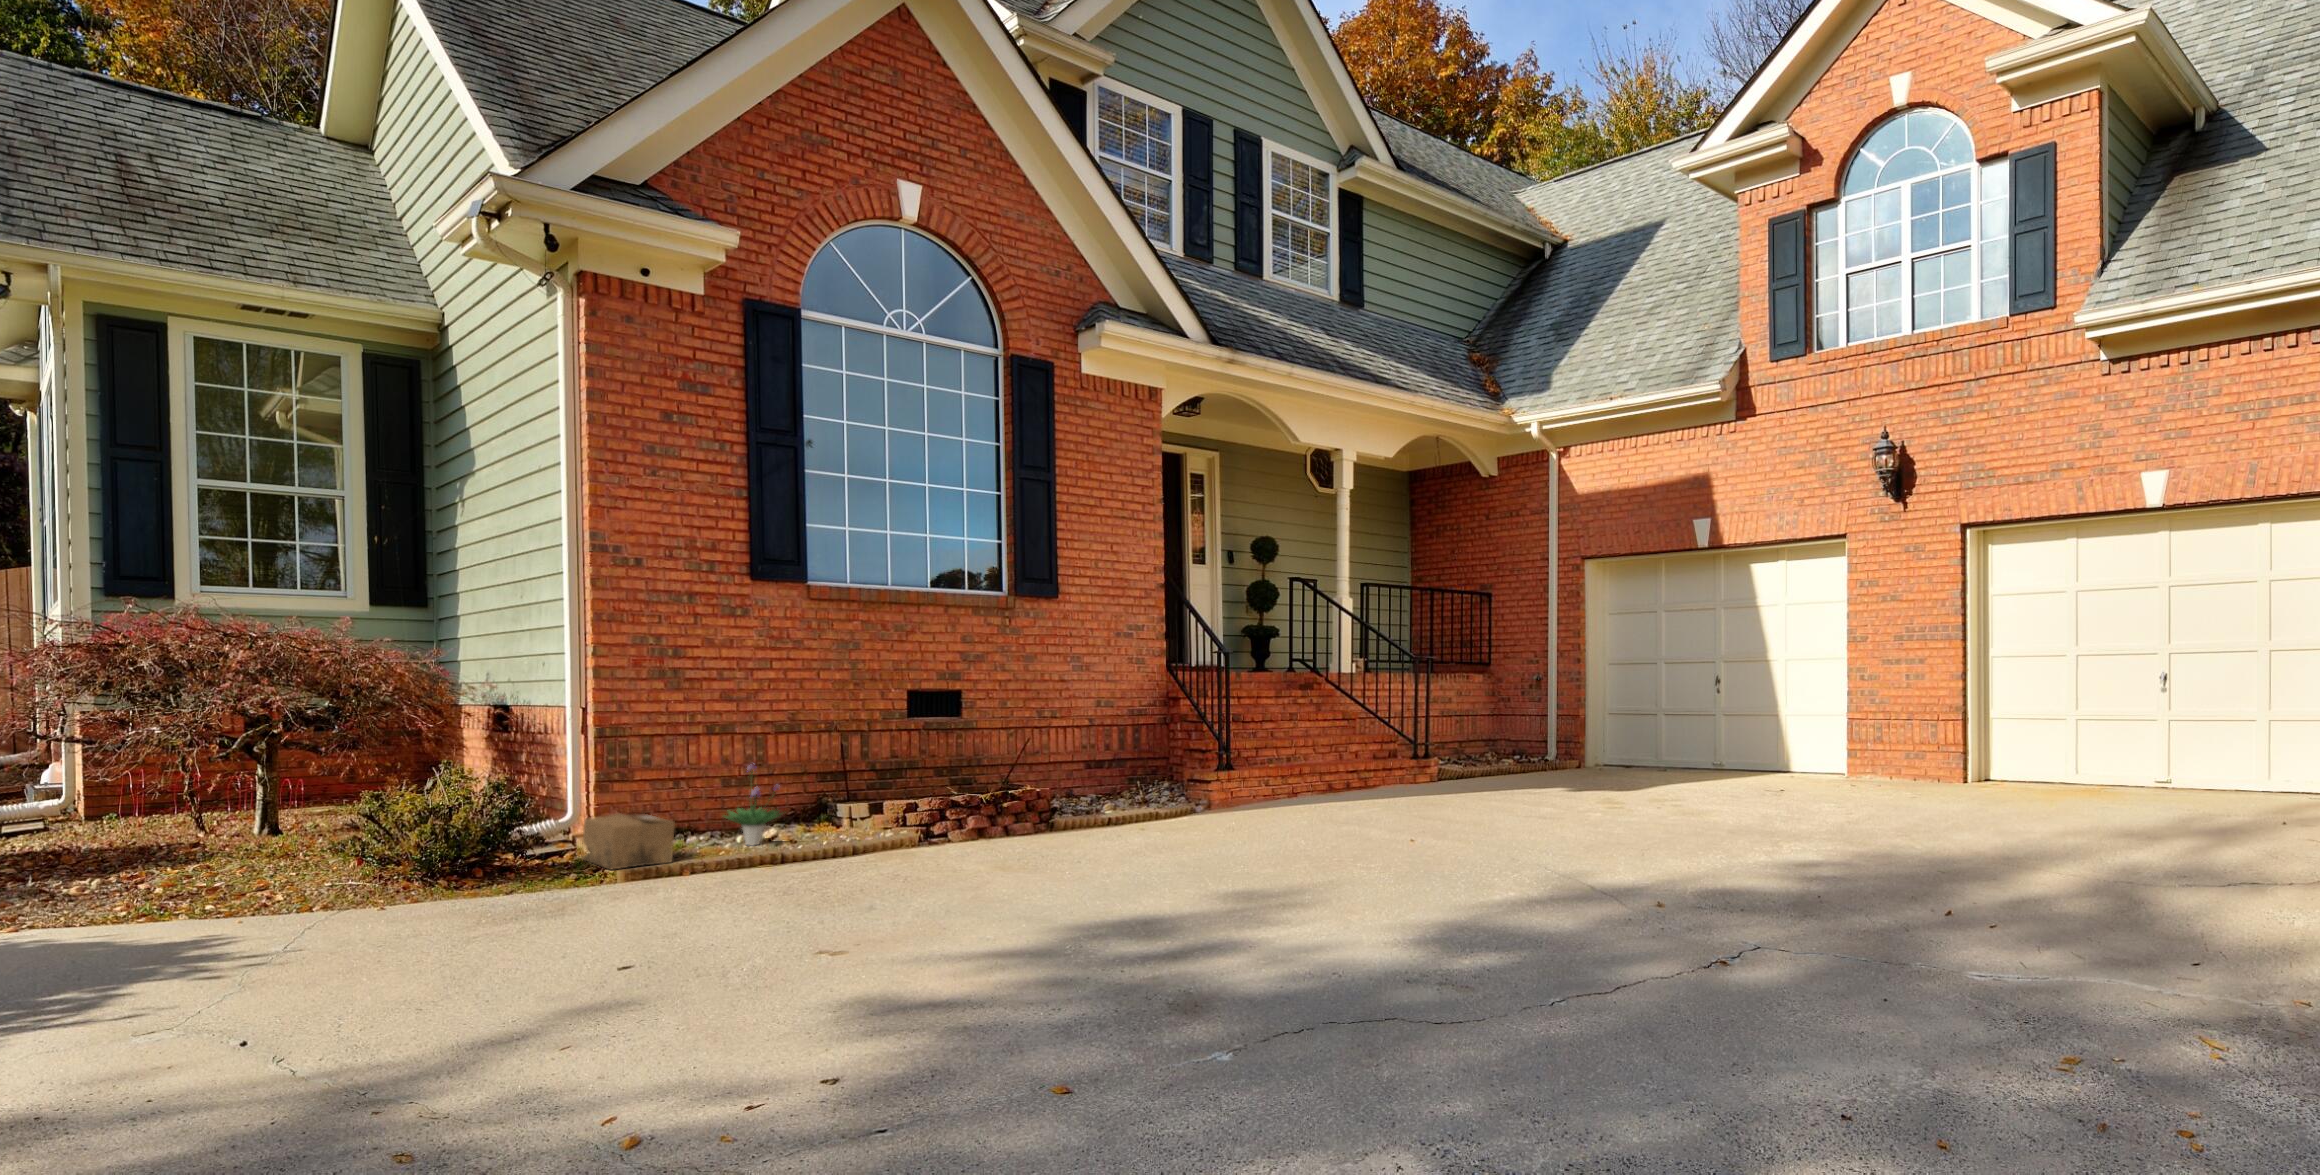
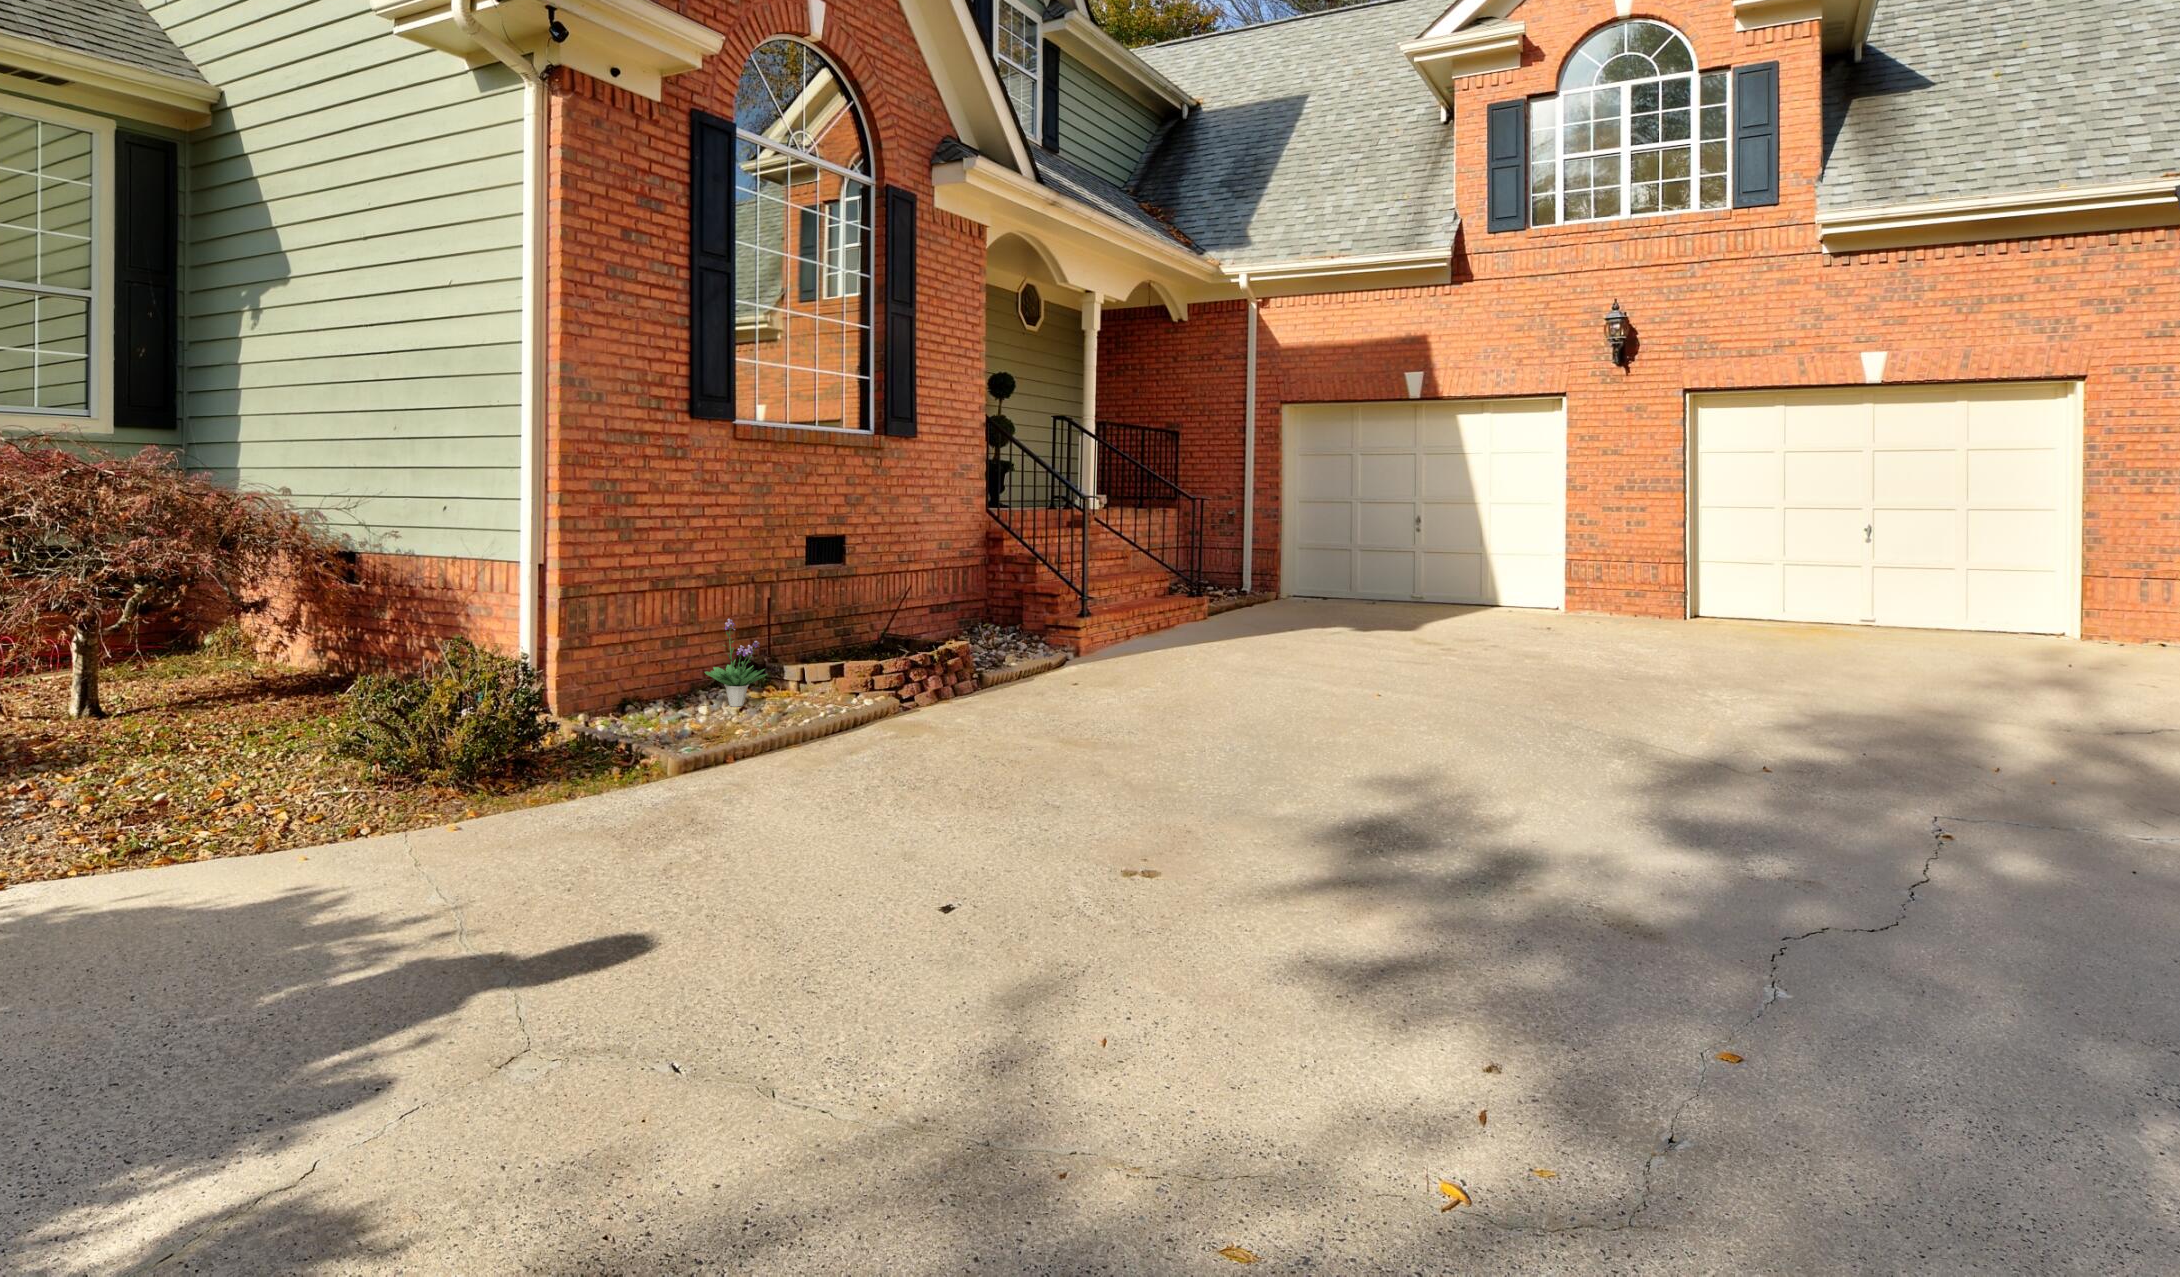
cardboard box: present [581,813,675,869] -> none [587,676,703,744]

